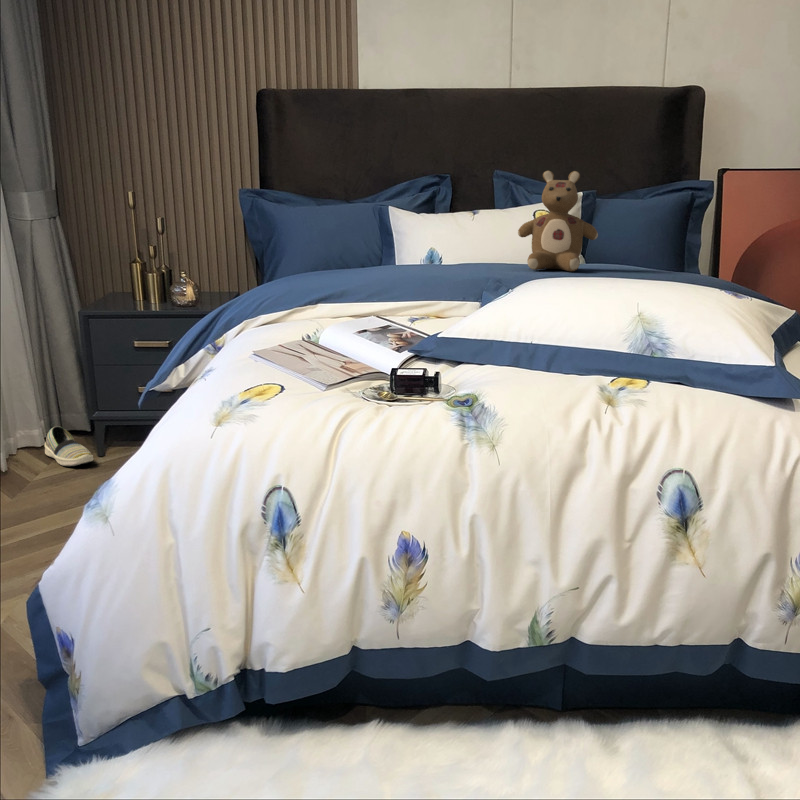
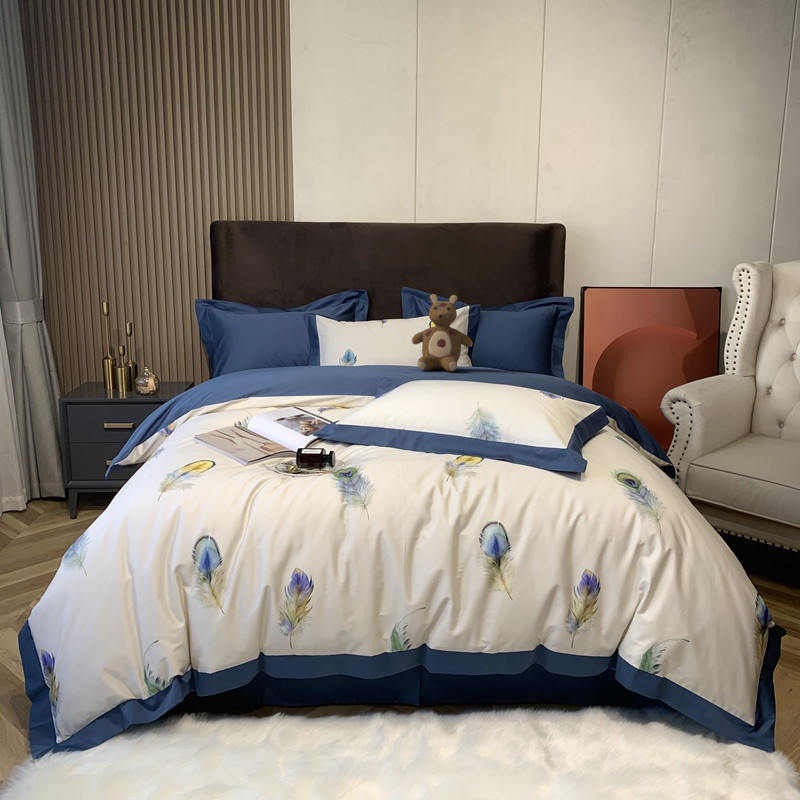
shoe: present [45,426,93,466] -> none [25,494,67,527]

